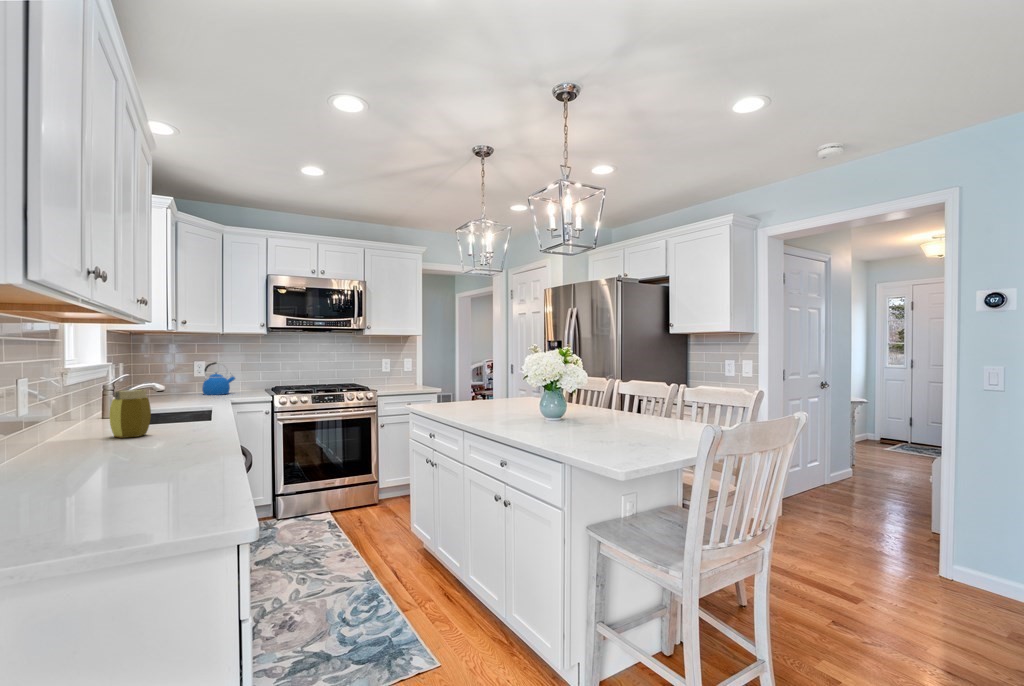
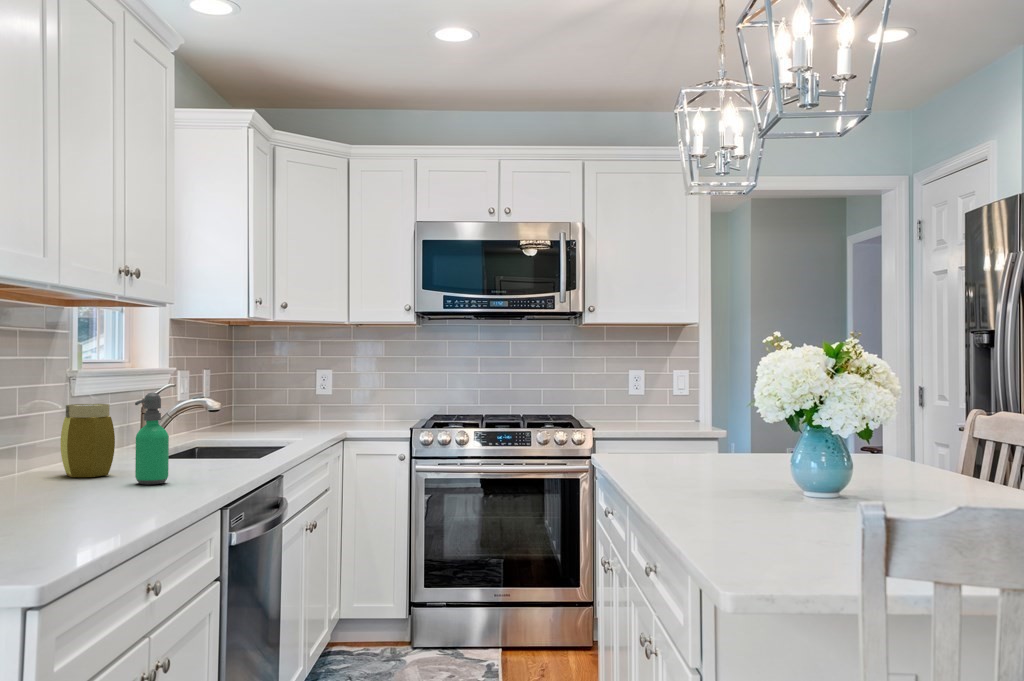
kettle: present [202,362,235,395] -> none [329,371,378,425]
soap dispenser: none [180,381,203,438] -> present [135,393,169,484]

